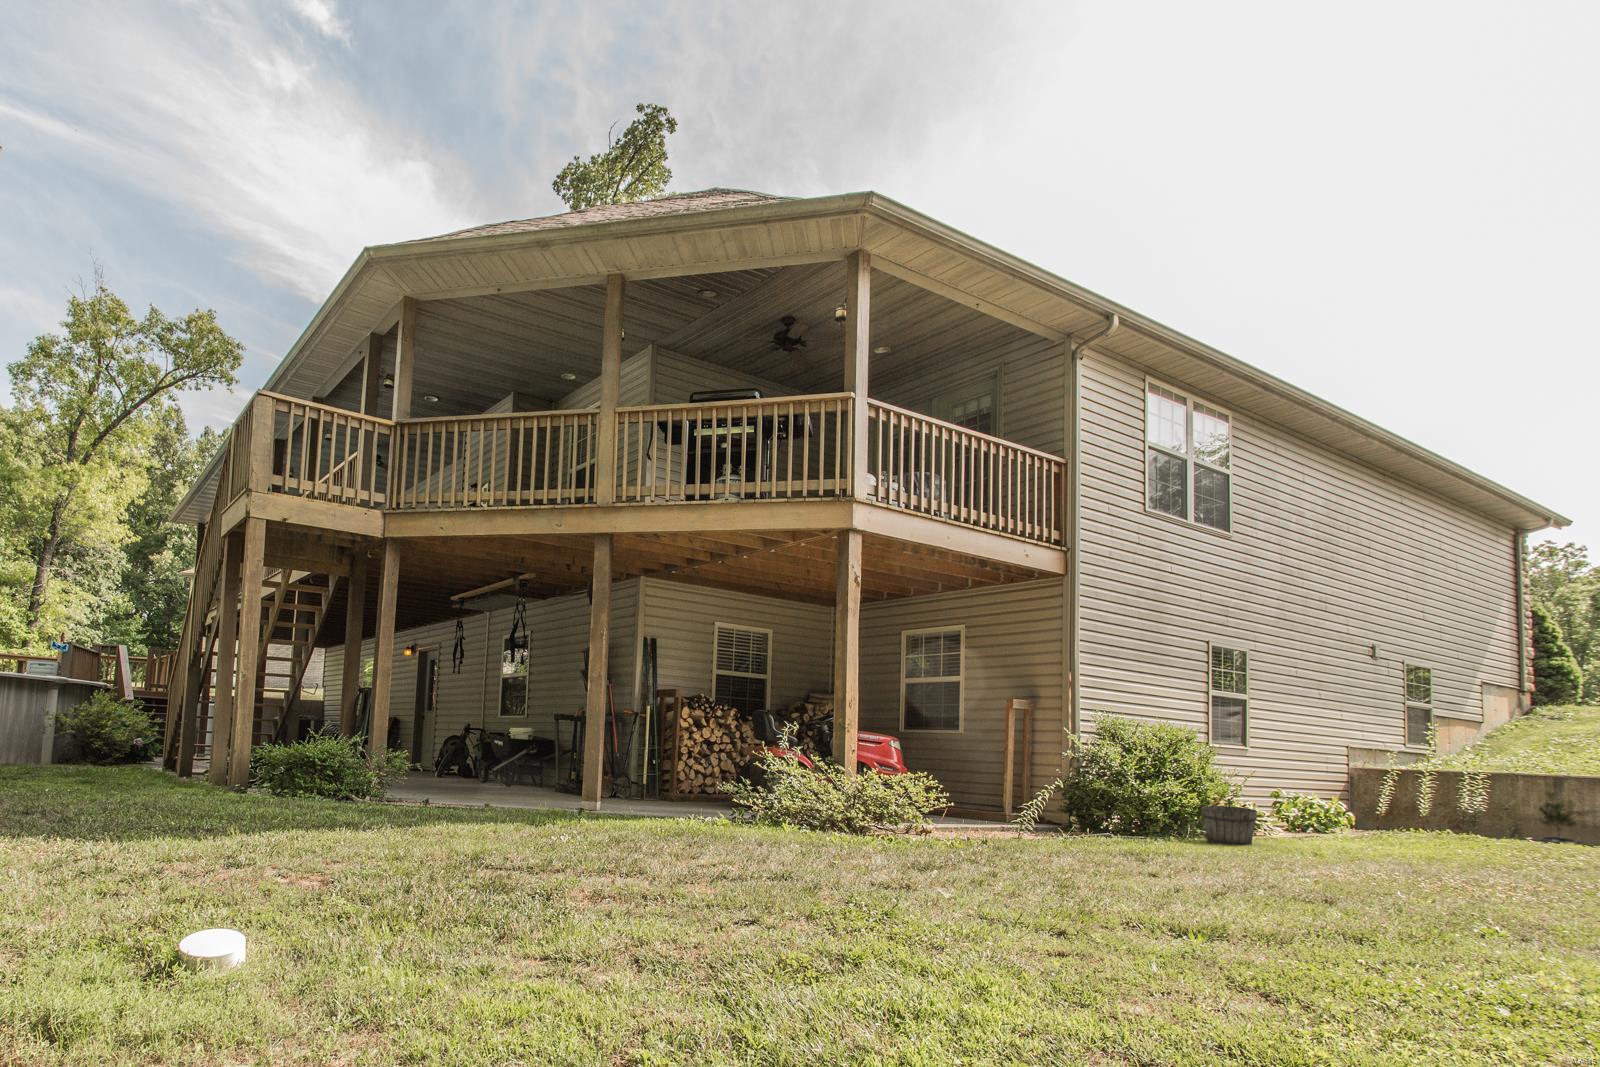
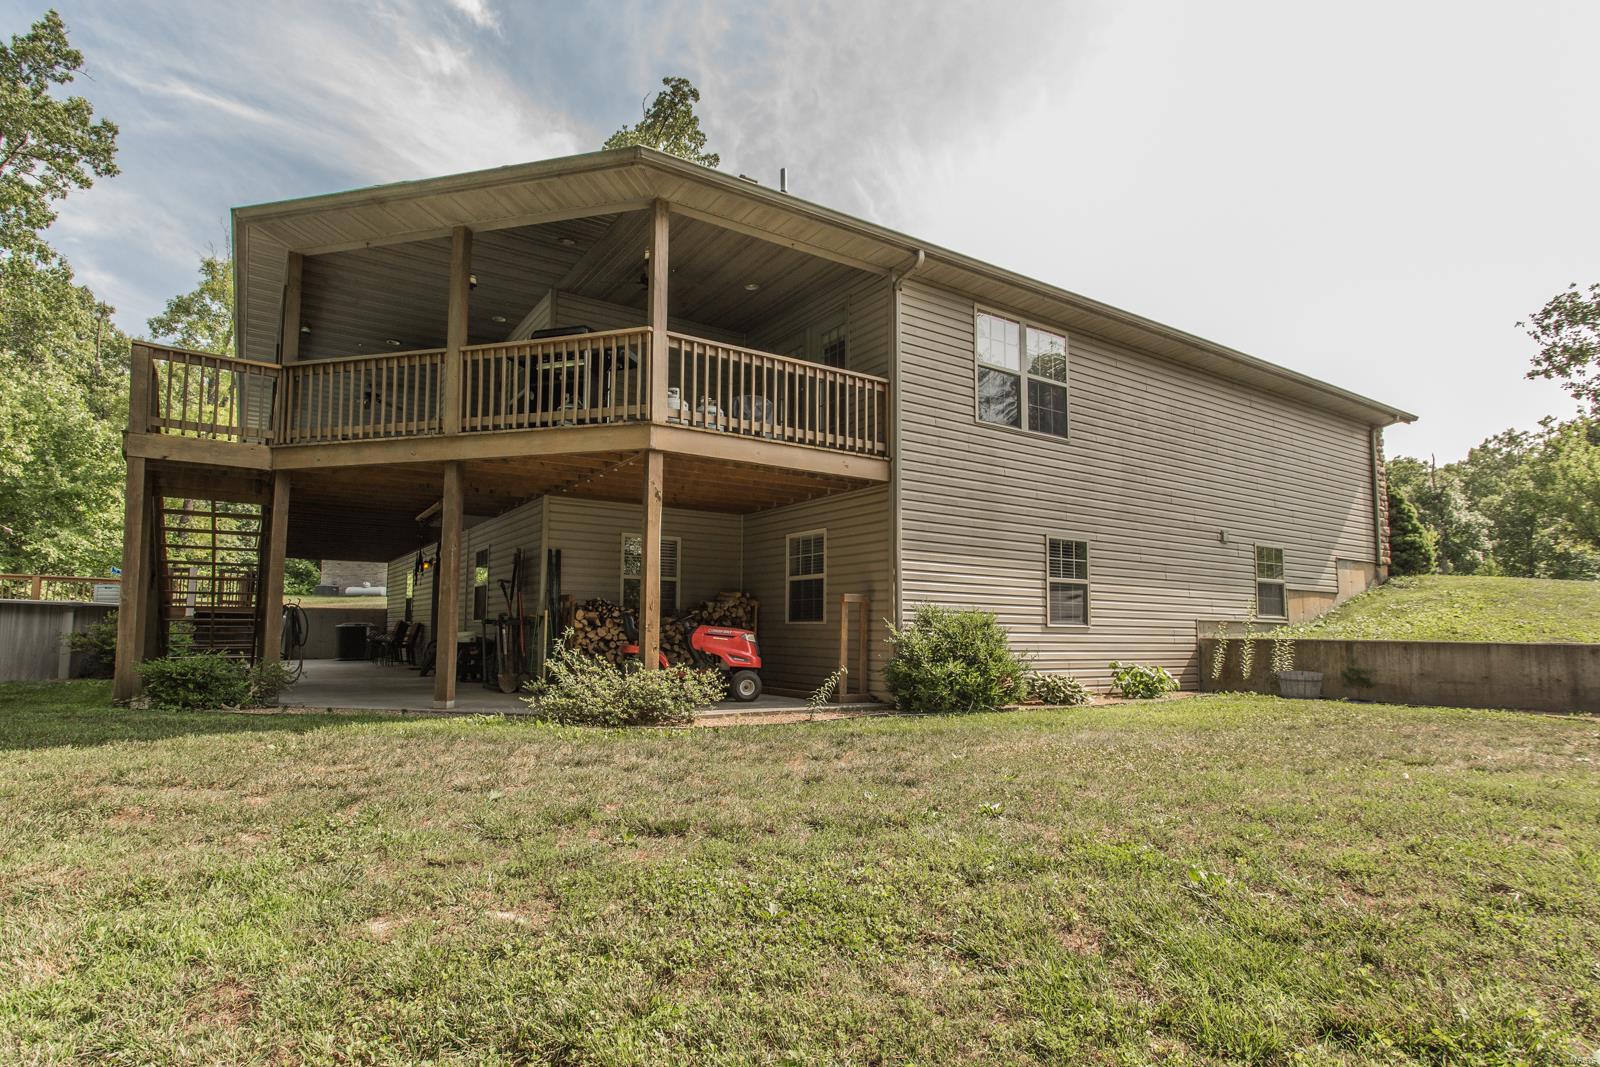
wooden bucket: present [1201,796,1257,845] -> present [1277,664,1323,699]

